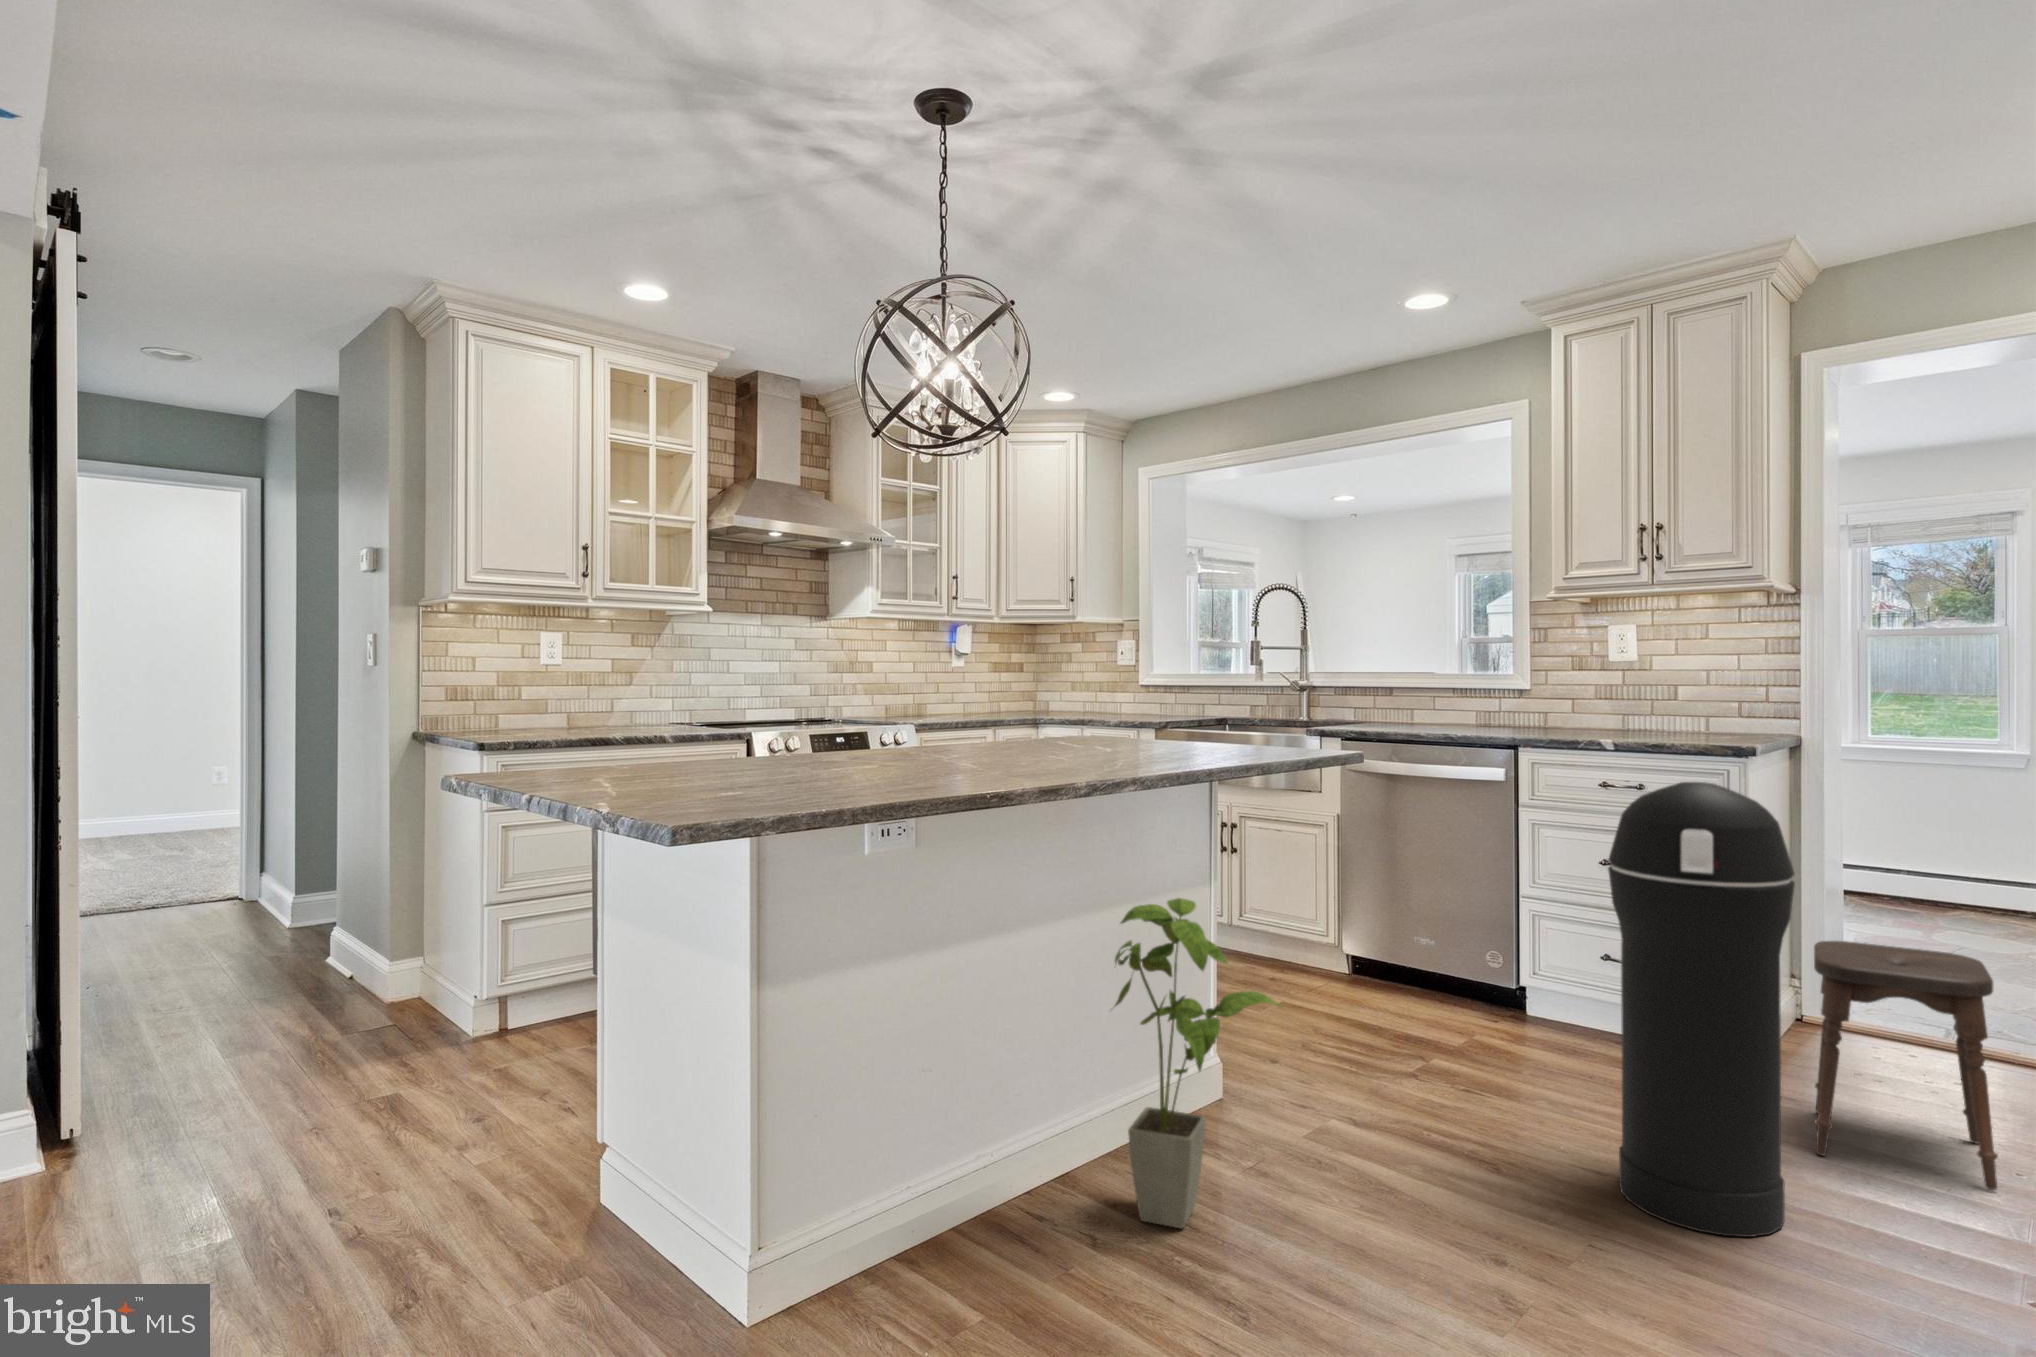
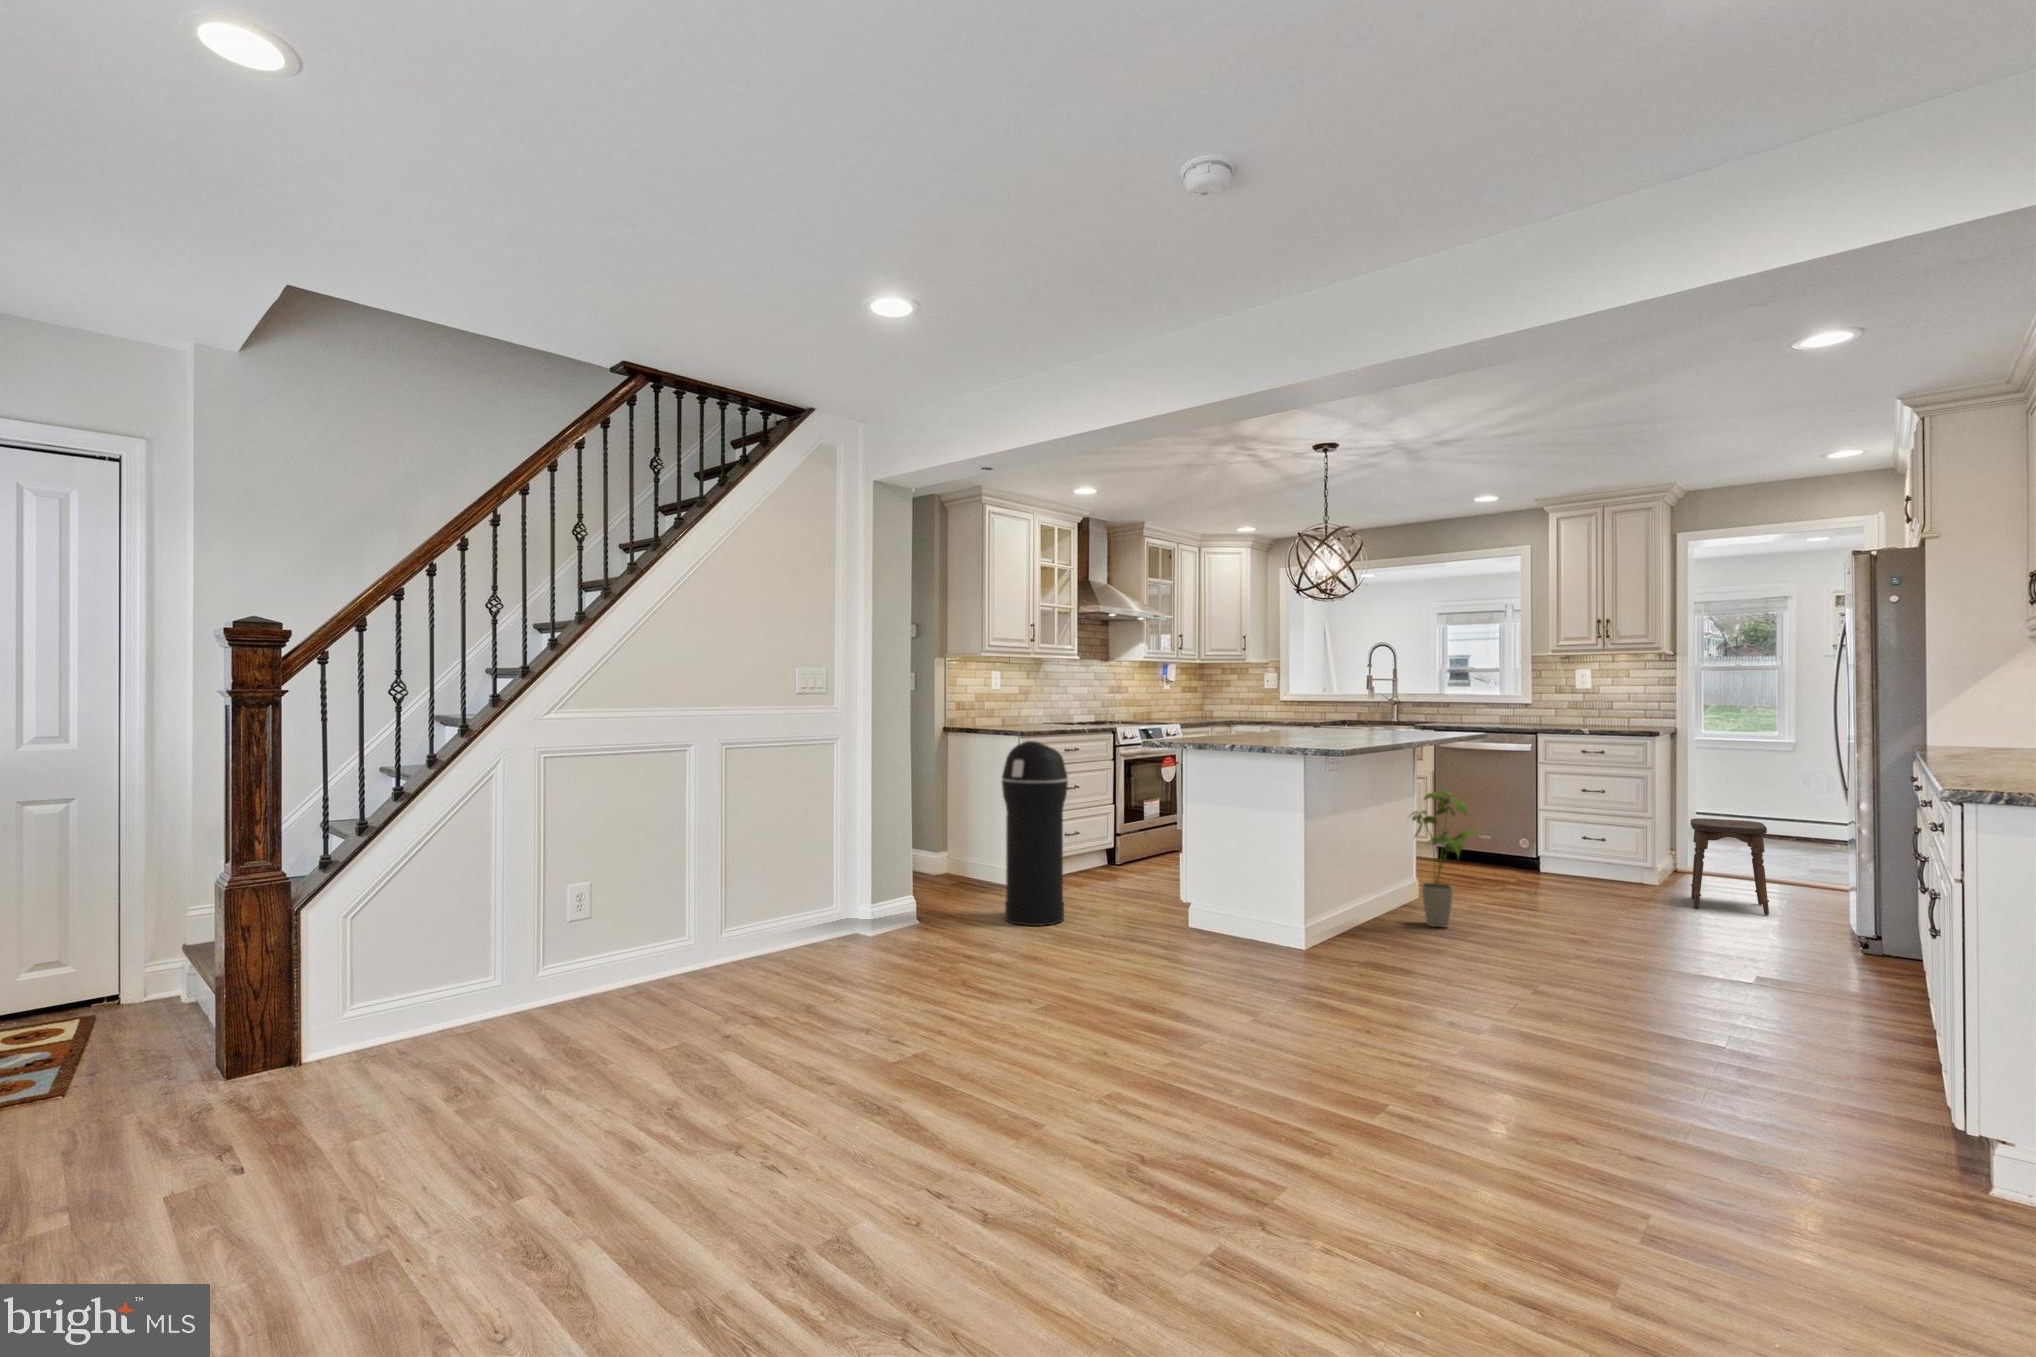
trash can: present [1608,782,1795,1237] -> present [1002,741,1068,926]

